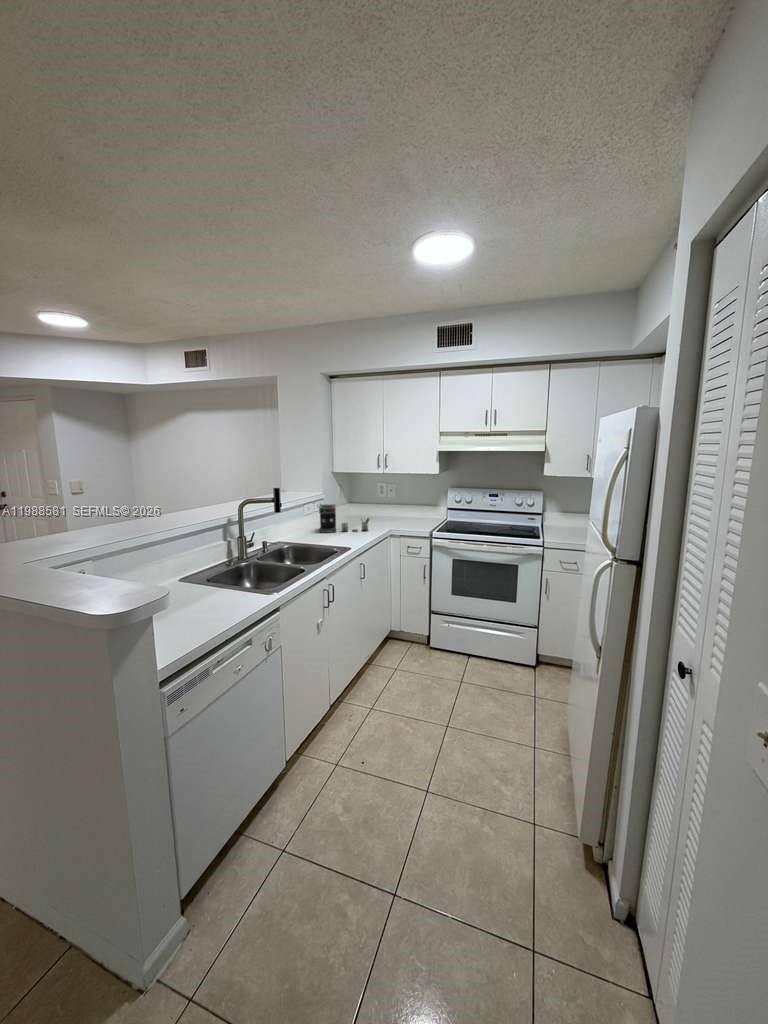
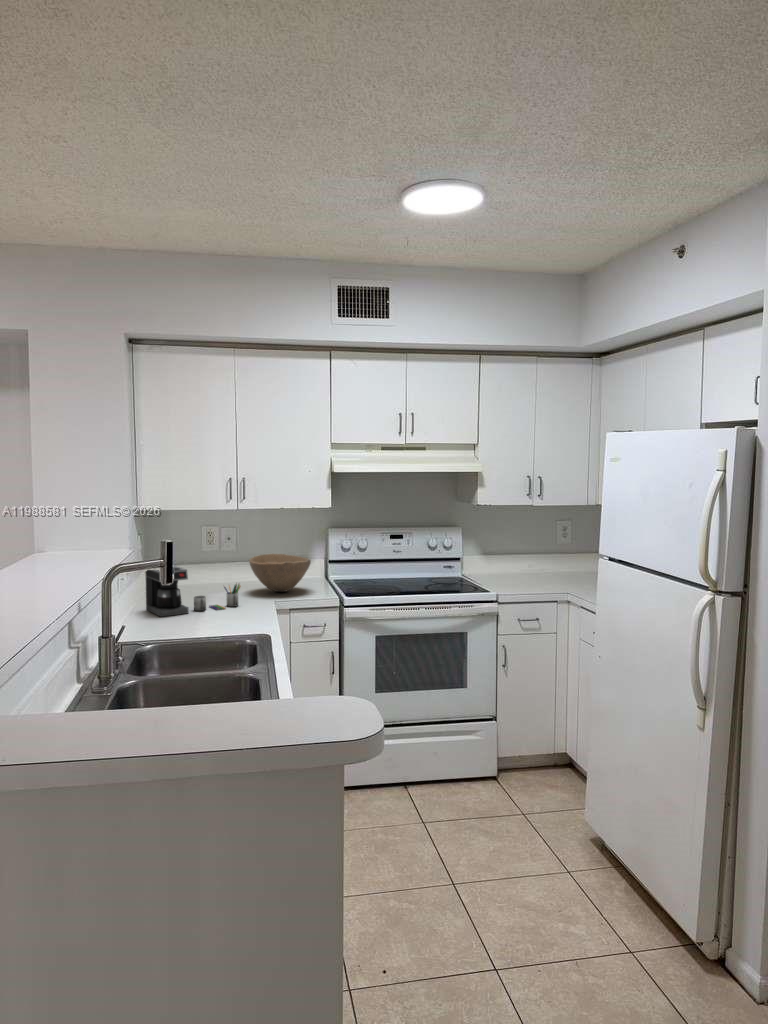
bowl: none [386,502,424,525] -> present [249,554,311,592]

